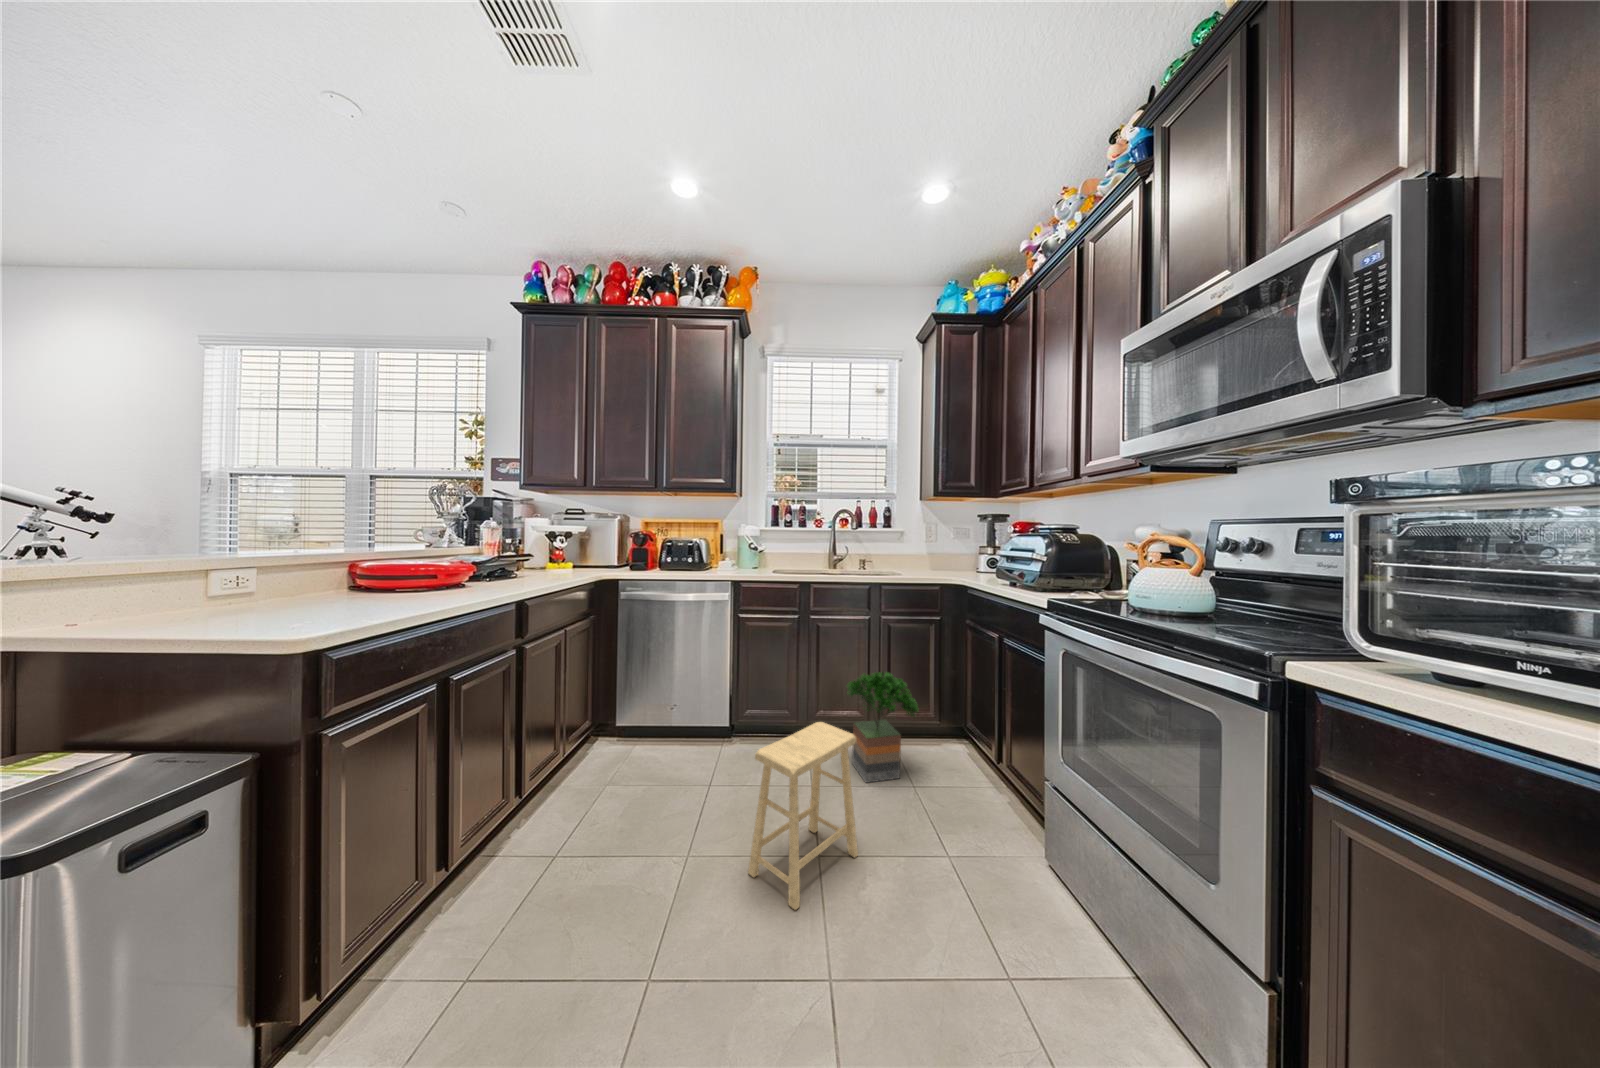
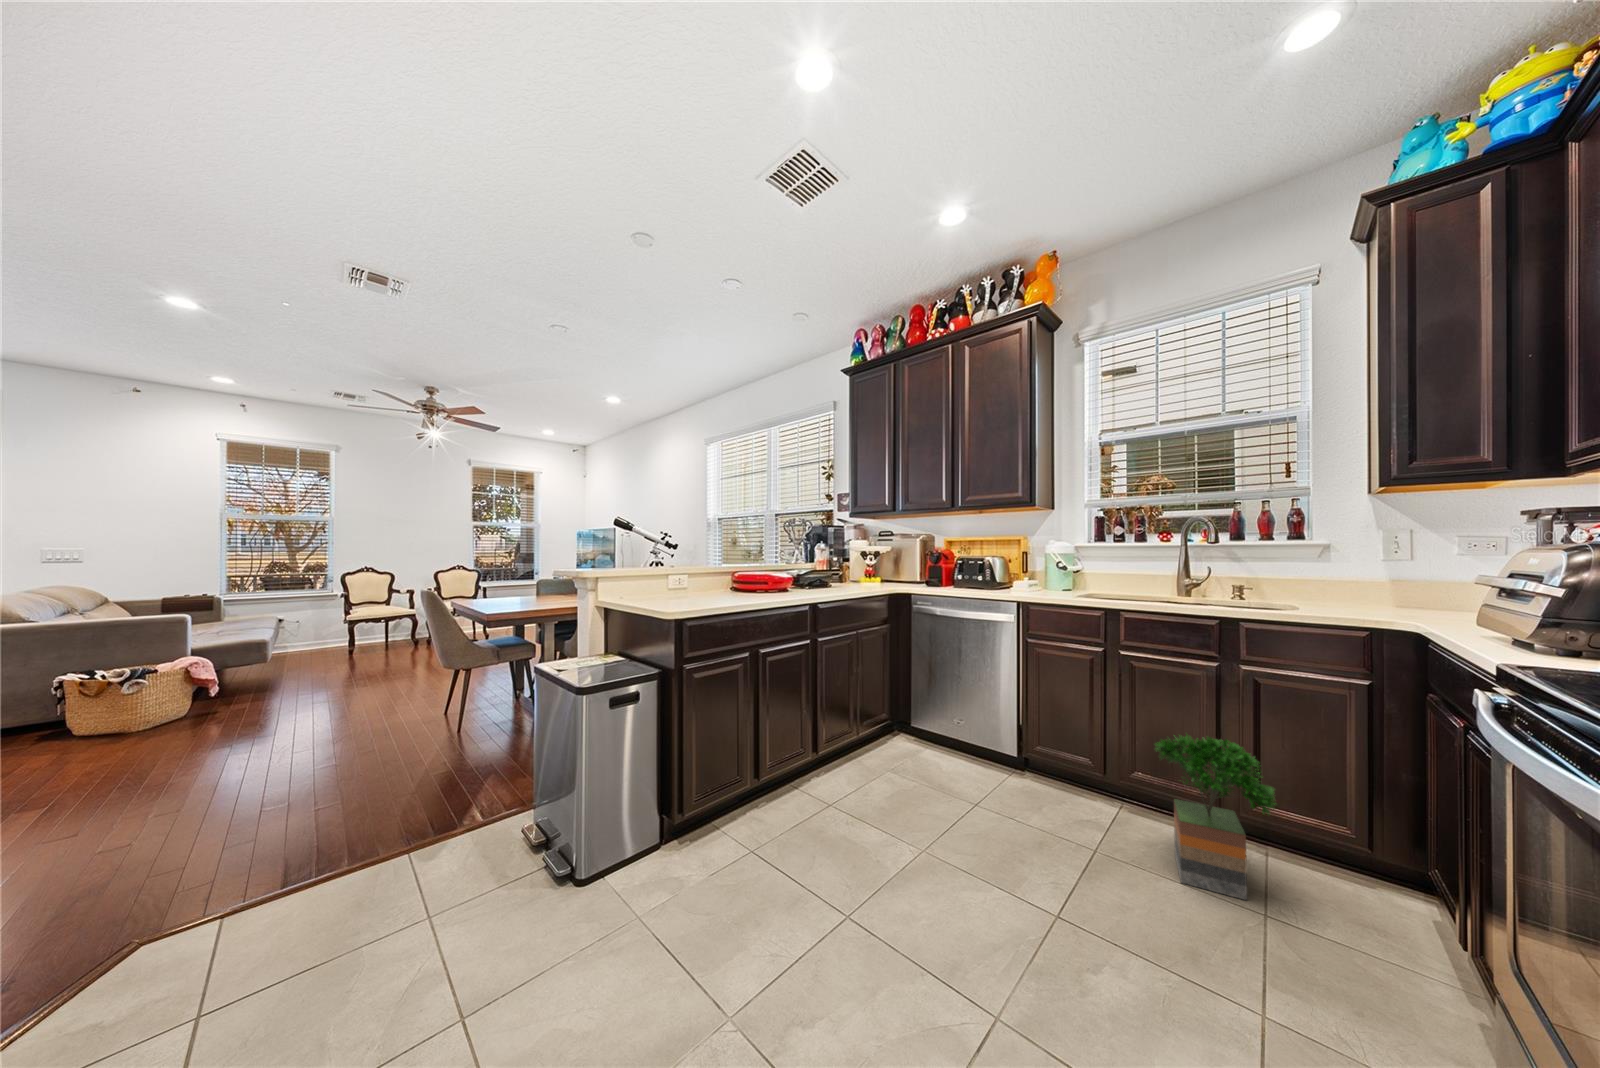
footstool: present [748,722,858,910] -> none [967,764,1110,950]

